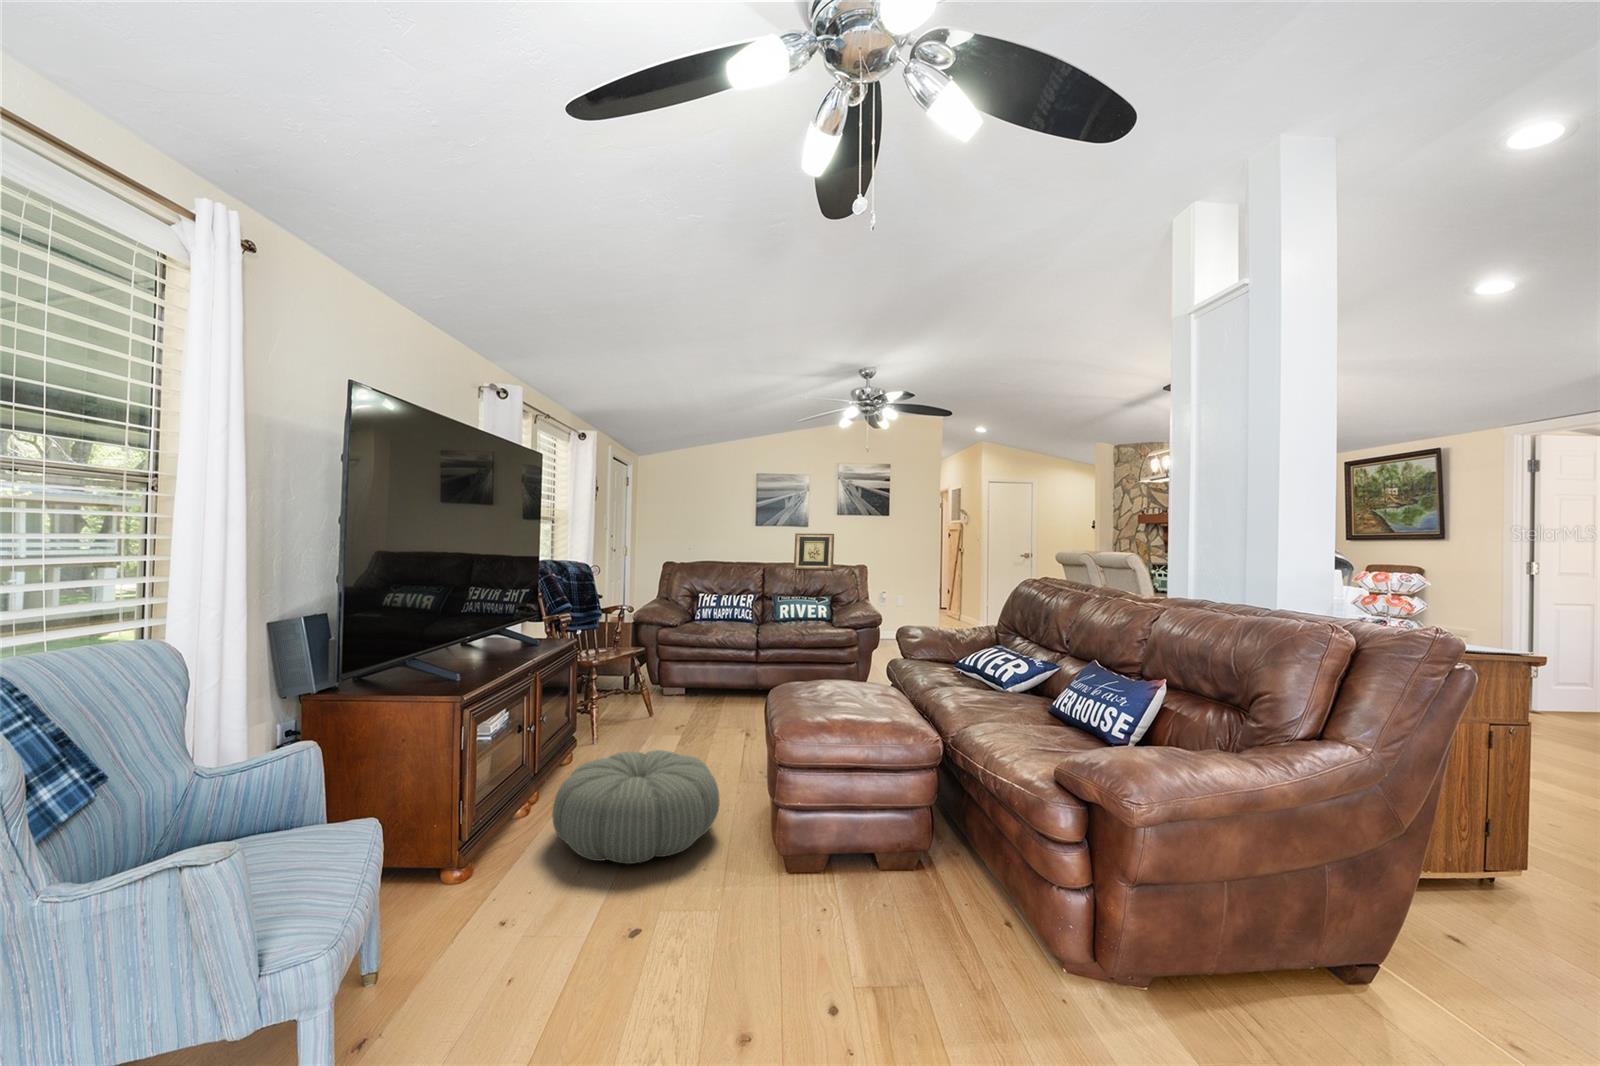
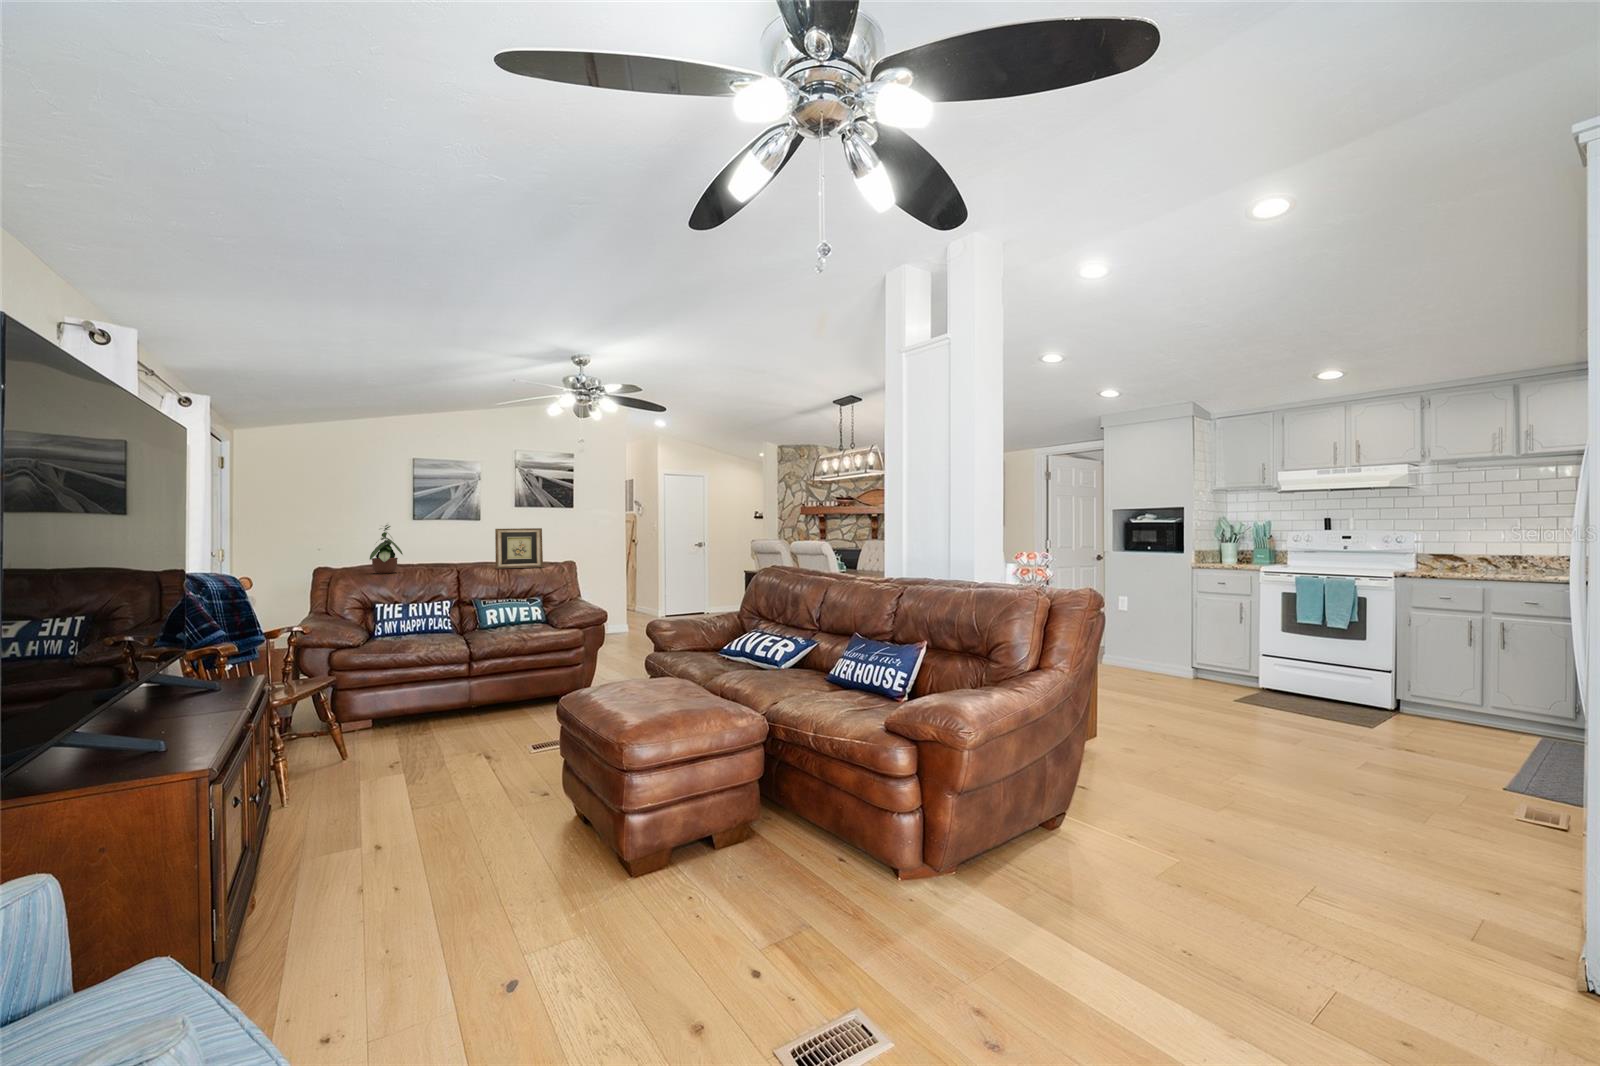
potted plant: none [697,527,725,569] -> present [370,525,403,574]
pouf: present [552,750,720,864] -> none [310,789,533,941]

